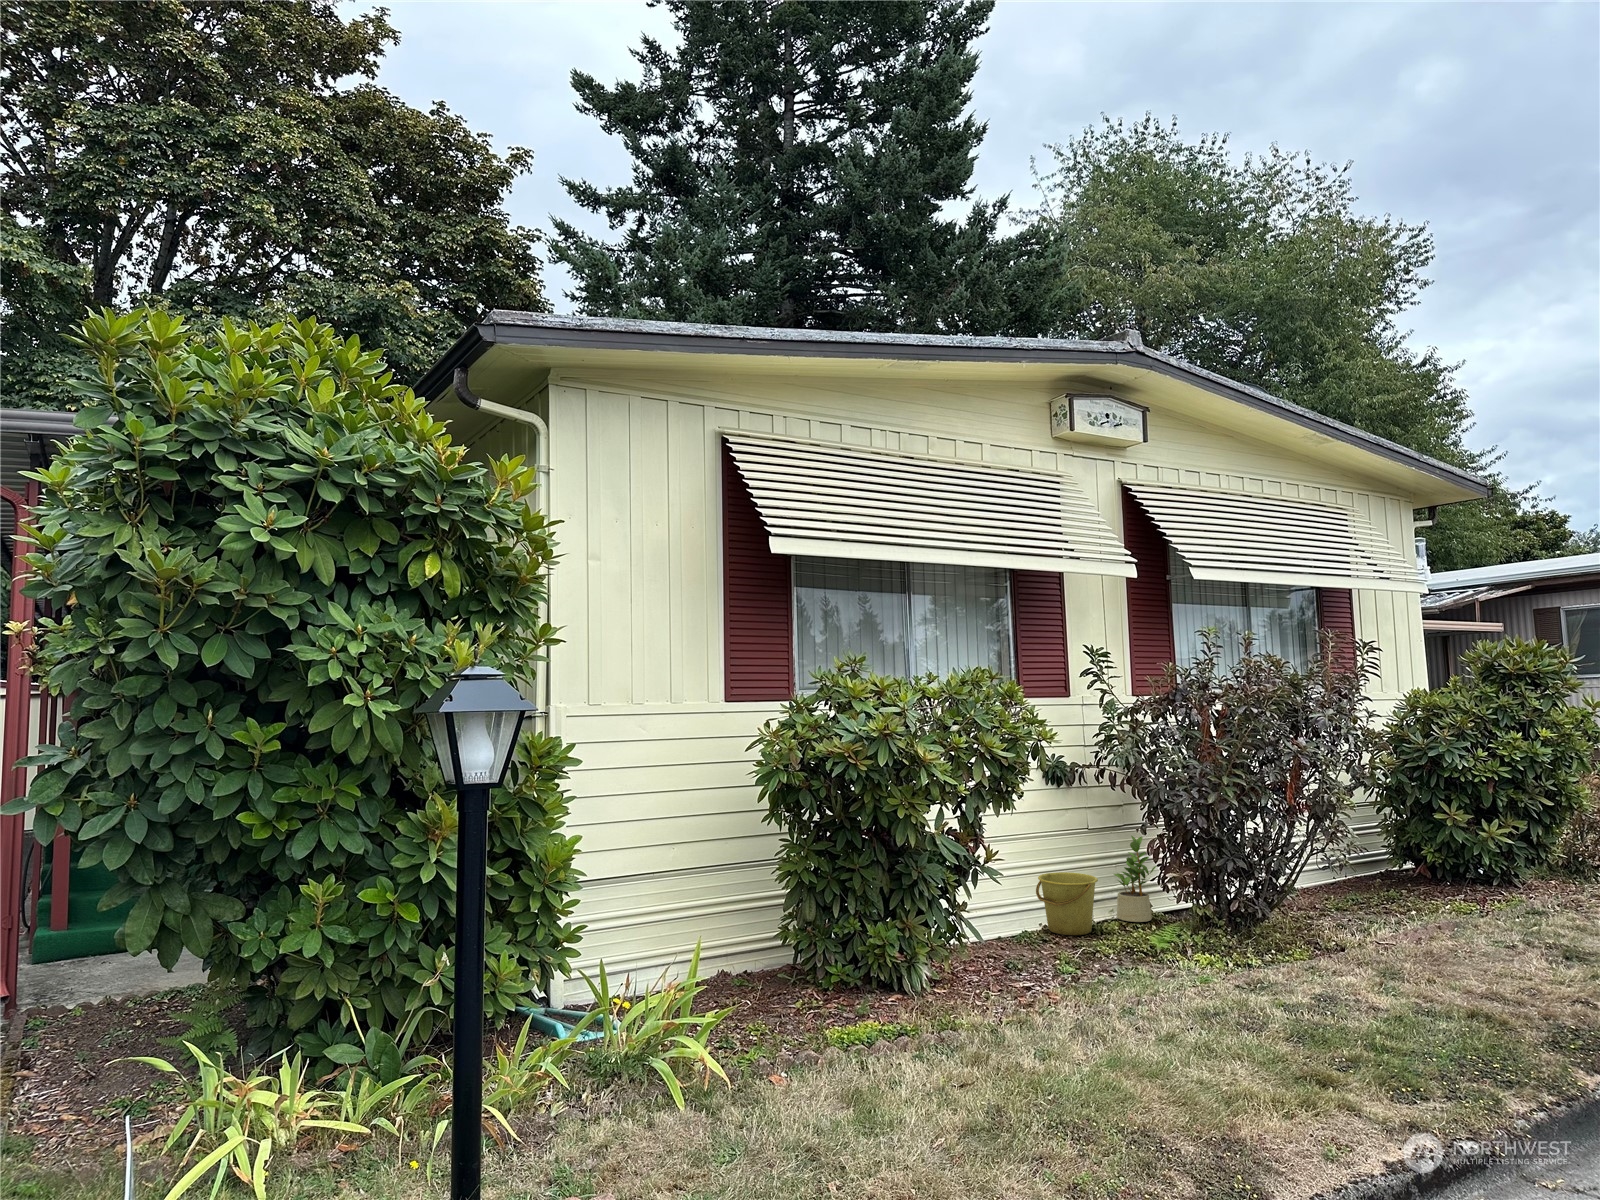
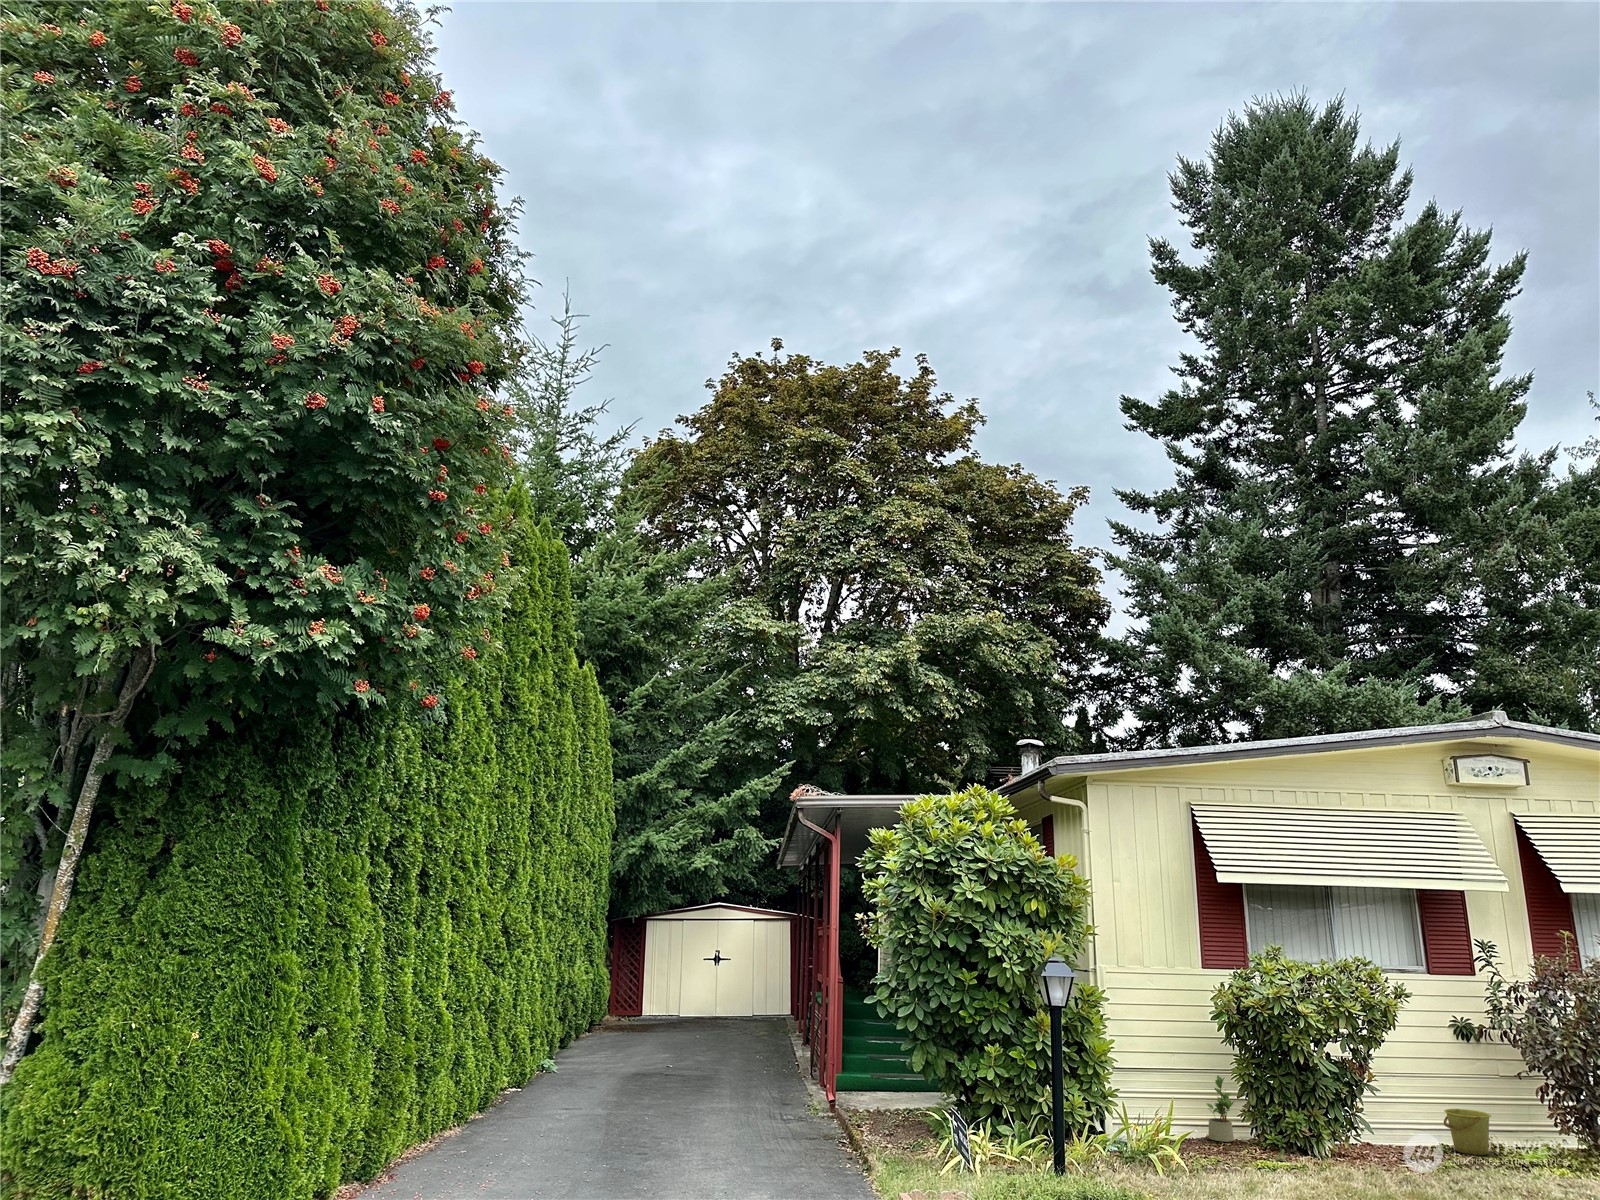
potted plant: present [1114,836,1156,922] -> present [1207,1076,1235,1142]

